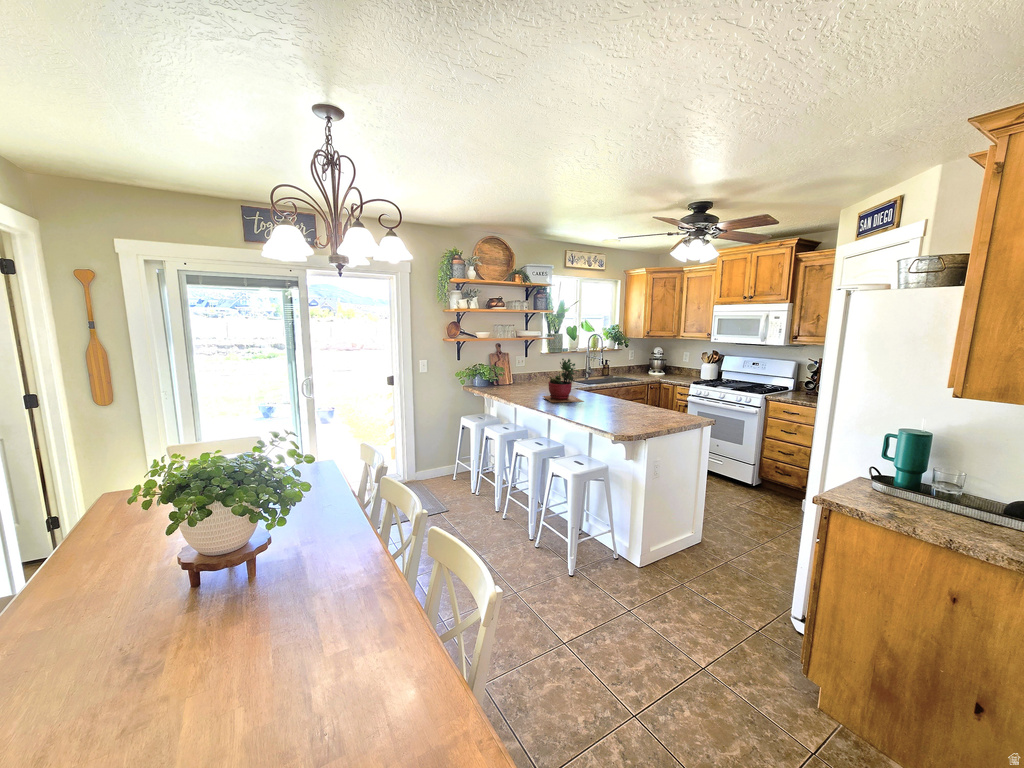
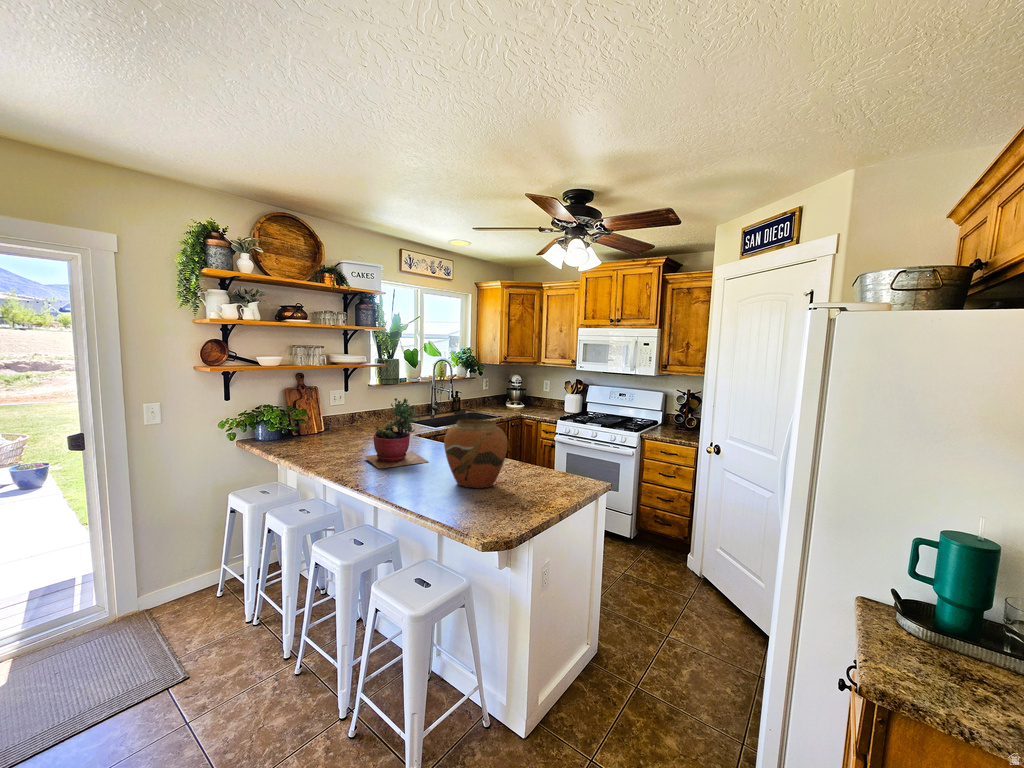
vase: none [595,371,638,415] -> present [444,419,508,488]

